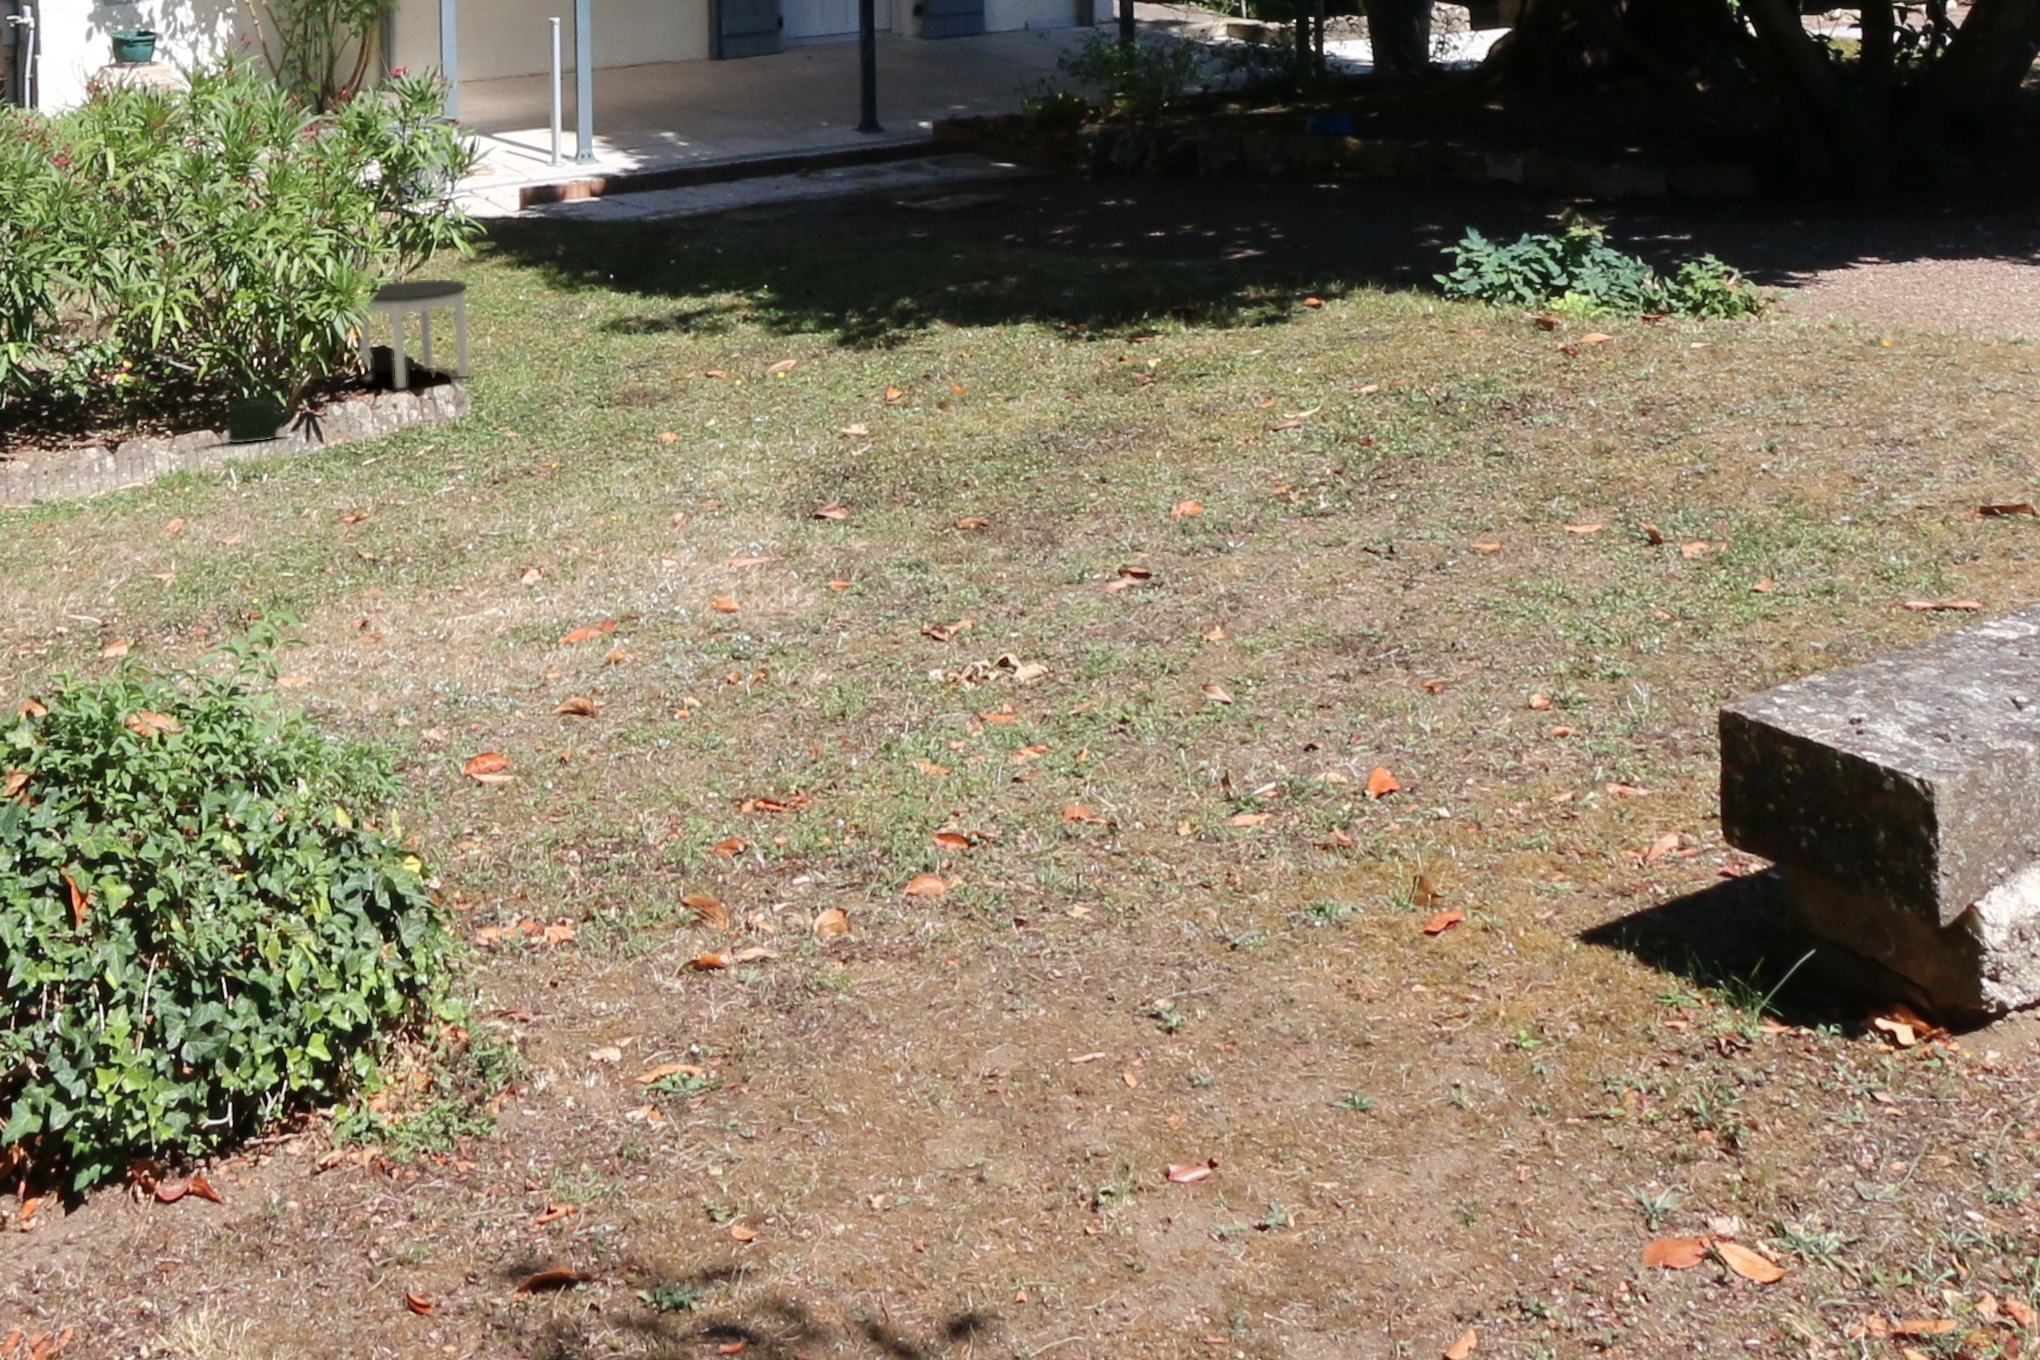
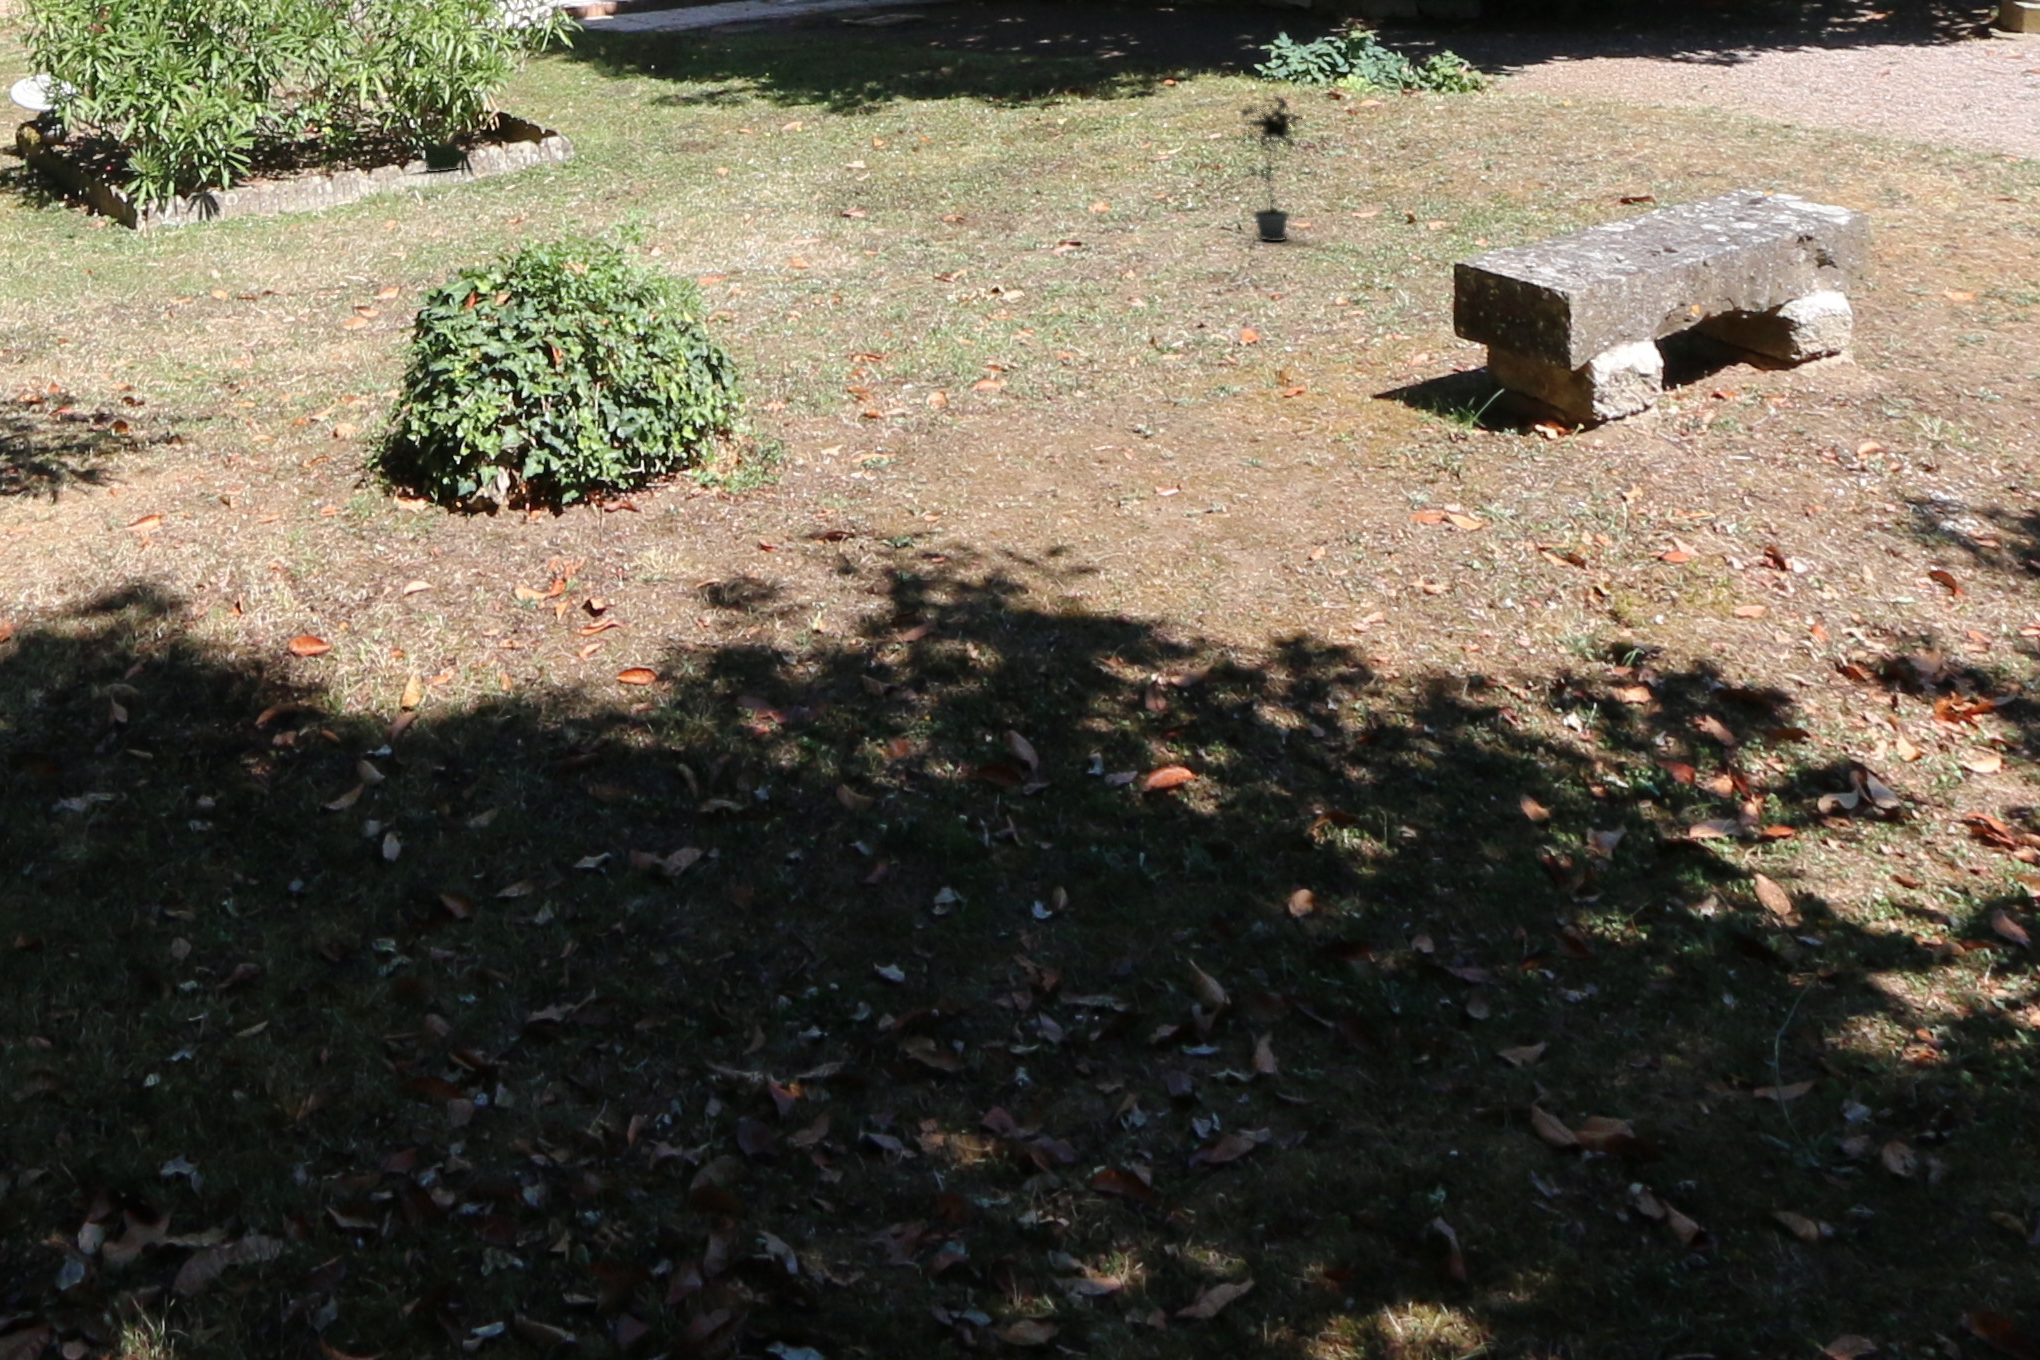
round table: present [360,280,469,388] -> none [496,65,578,139]
potted plant: none [1381,336,1489,574] -> present [1240,96,1306,241]

